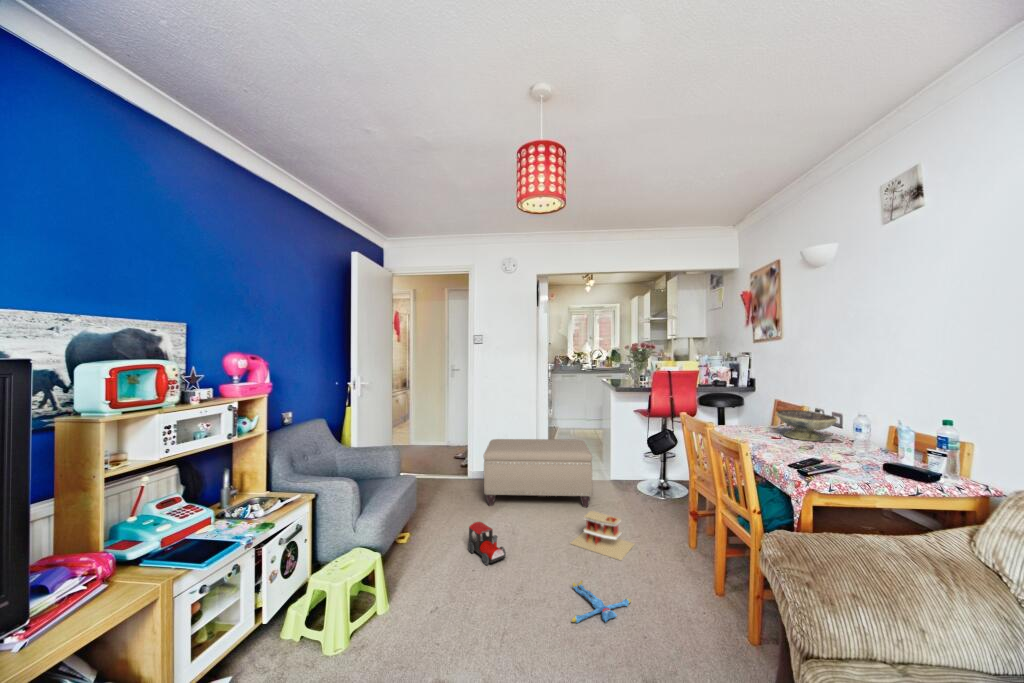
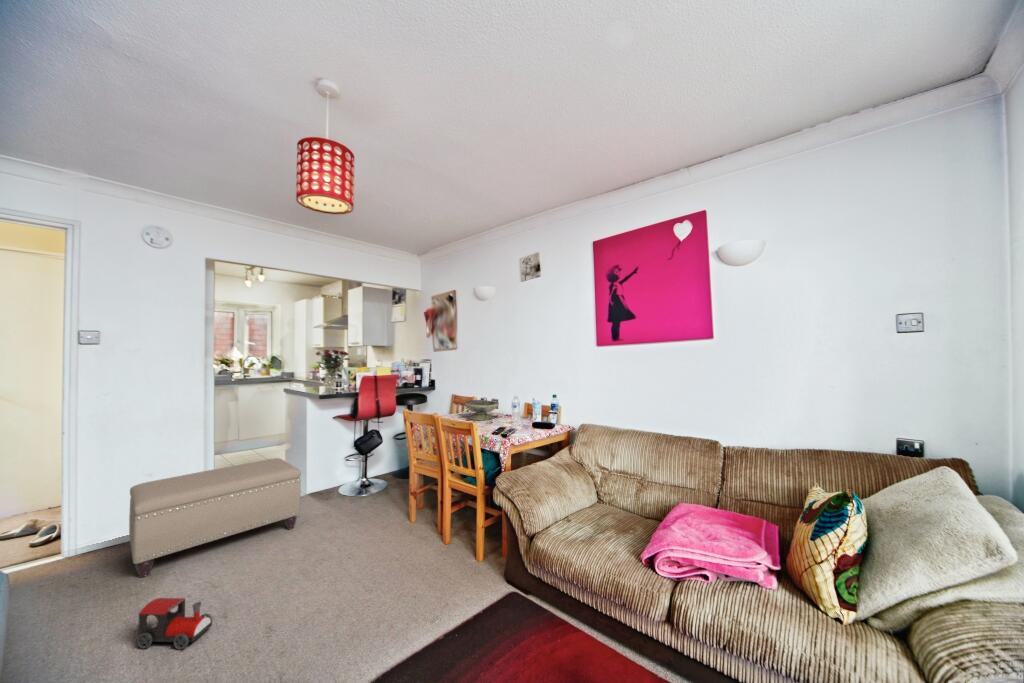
toy house: present [571,511,634,560] -> none [291,523,360,572]
plush toy: present [572,580,631,623] -> none [319,590,381,641]

